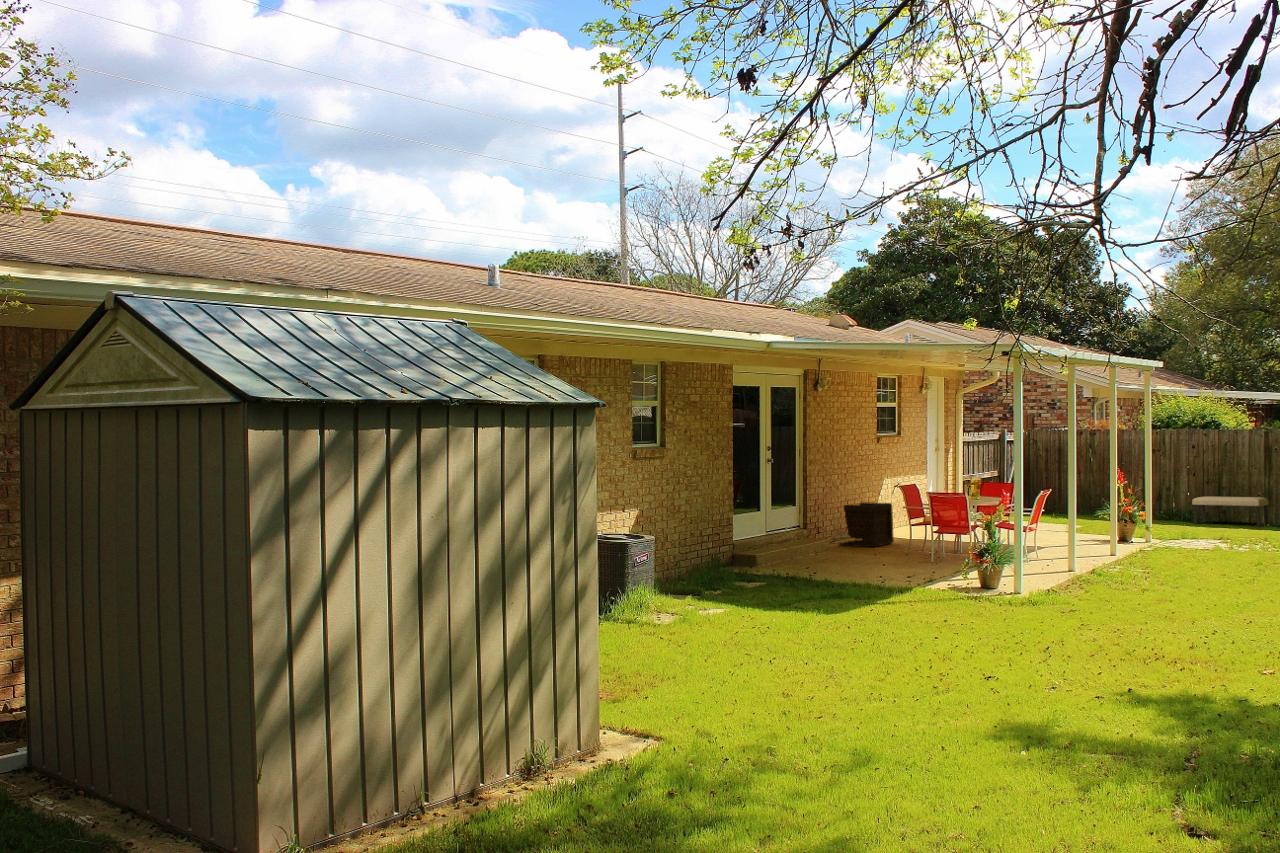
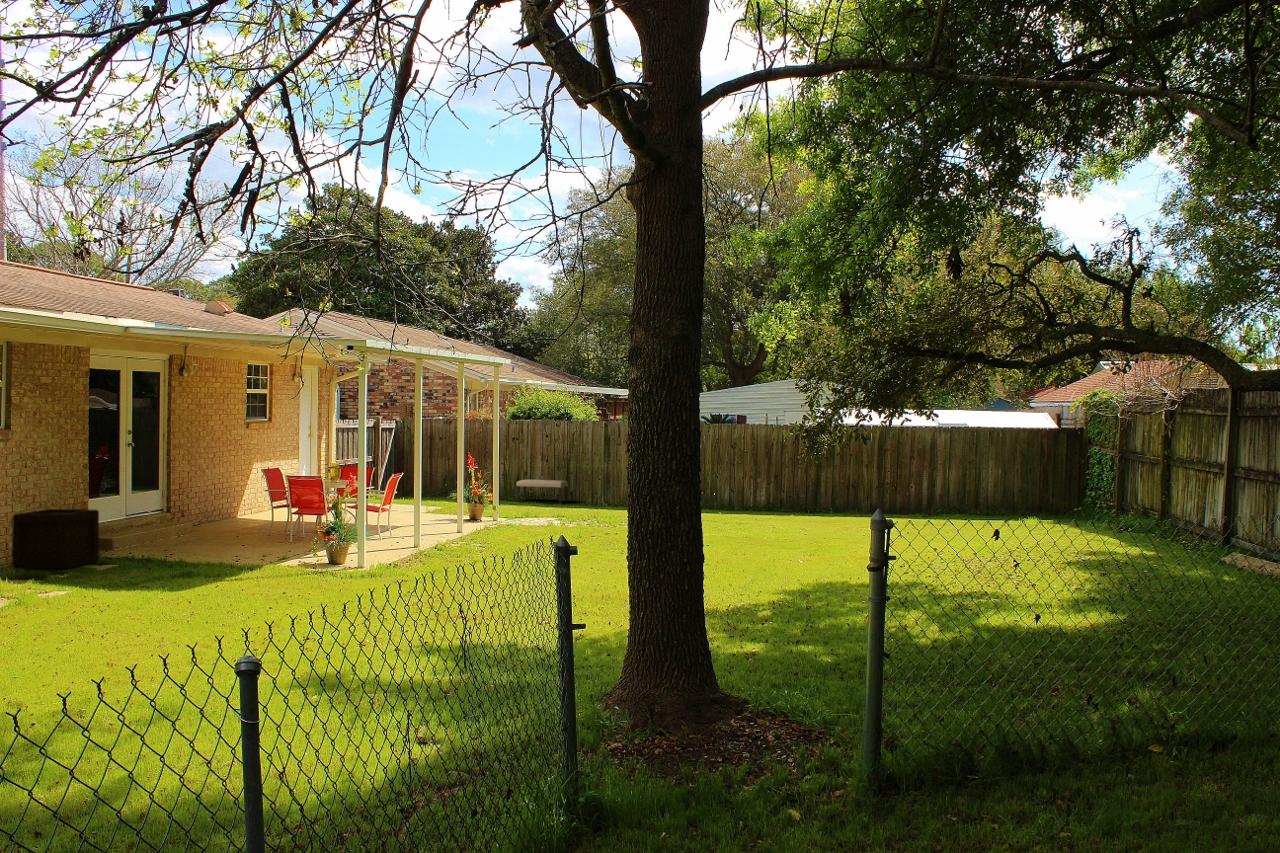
wooden crate: present [839,502,894,547] -> present [12,509,99,569]

